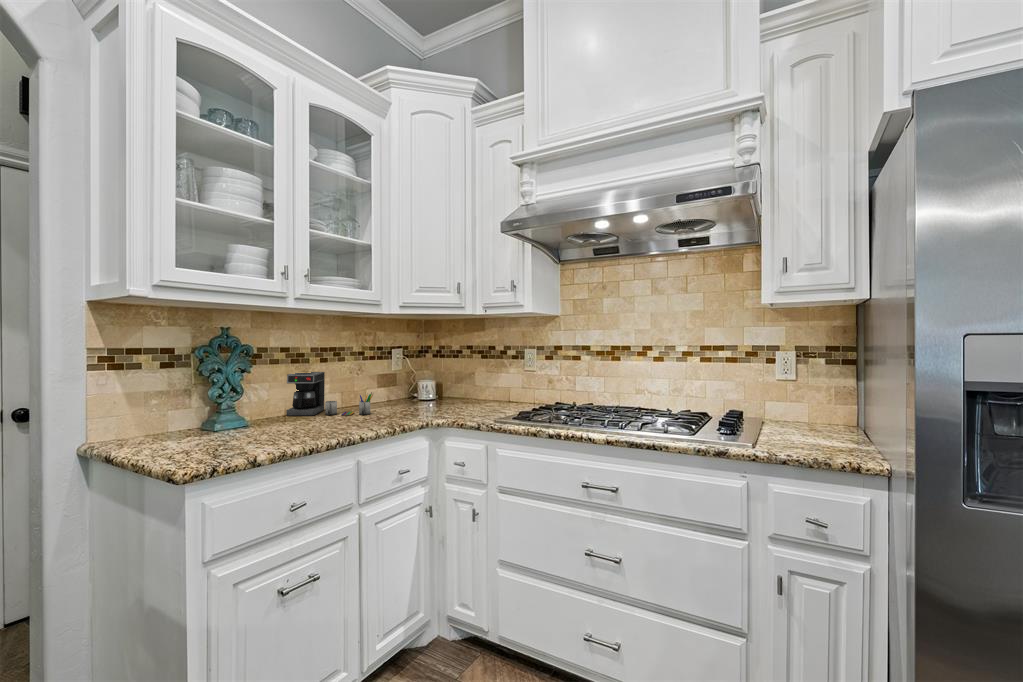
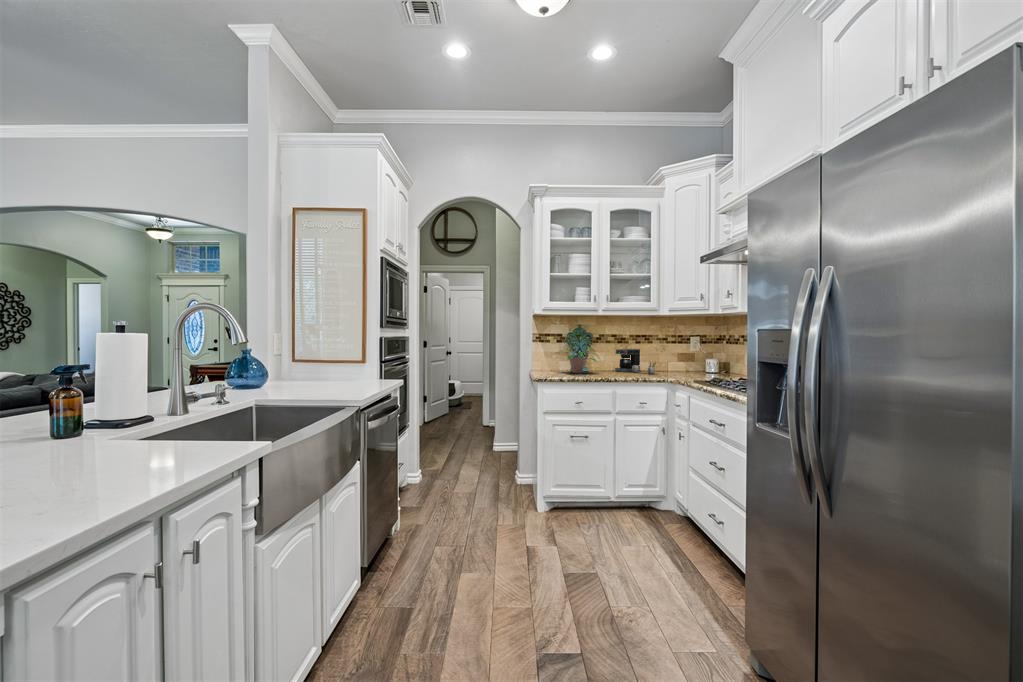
potted plant: none [169,339,288,434] -> present [560,334,597,373]

